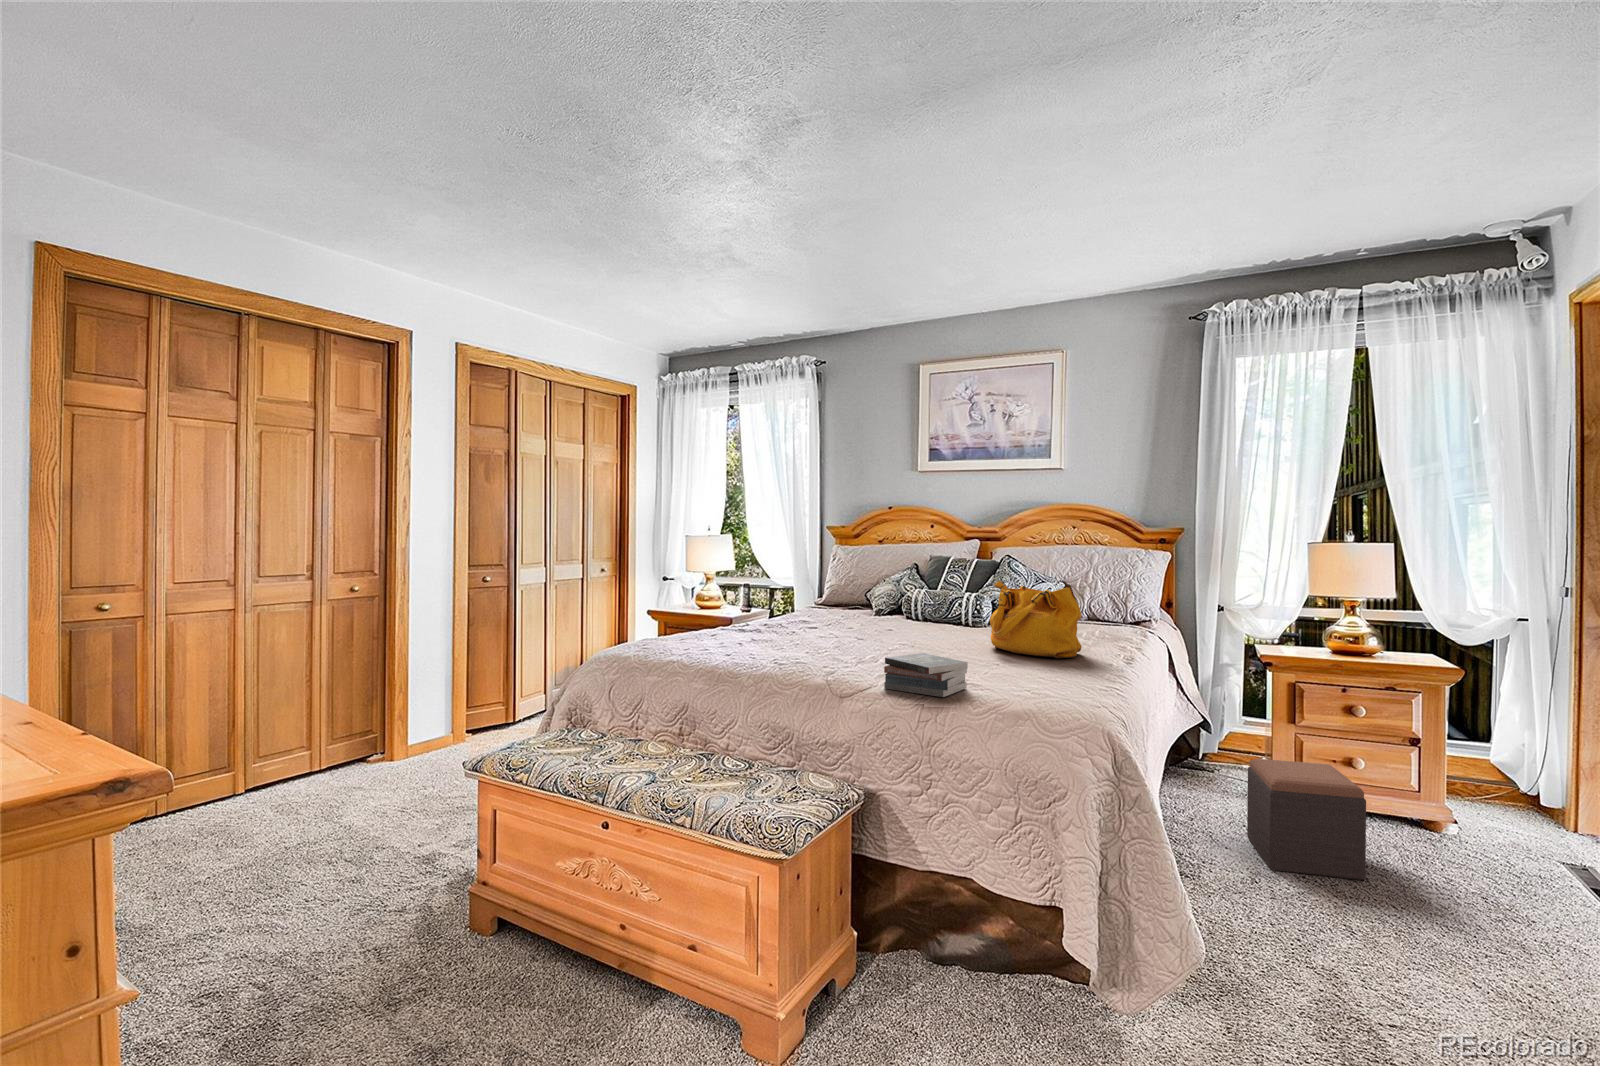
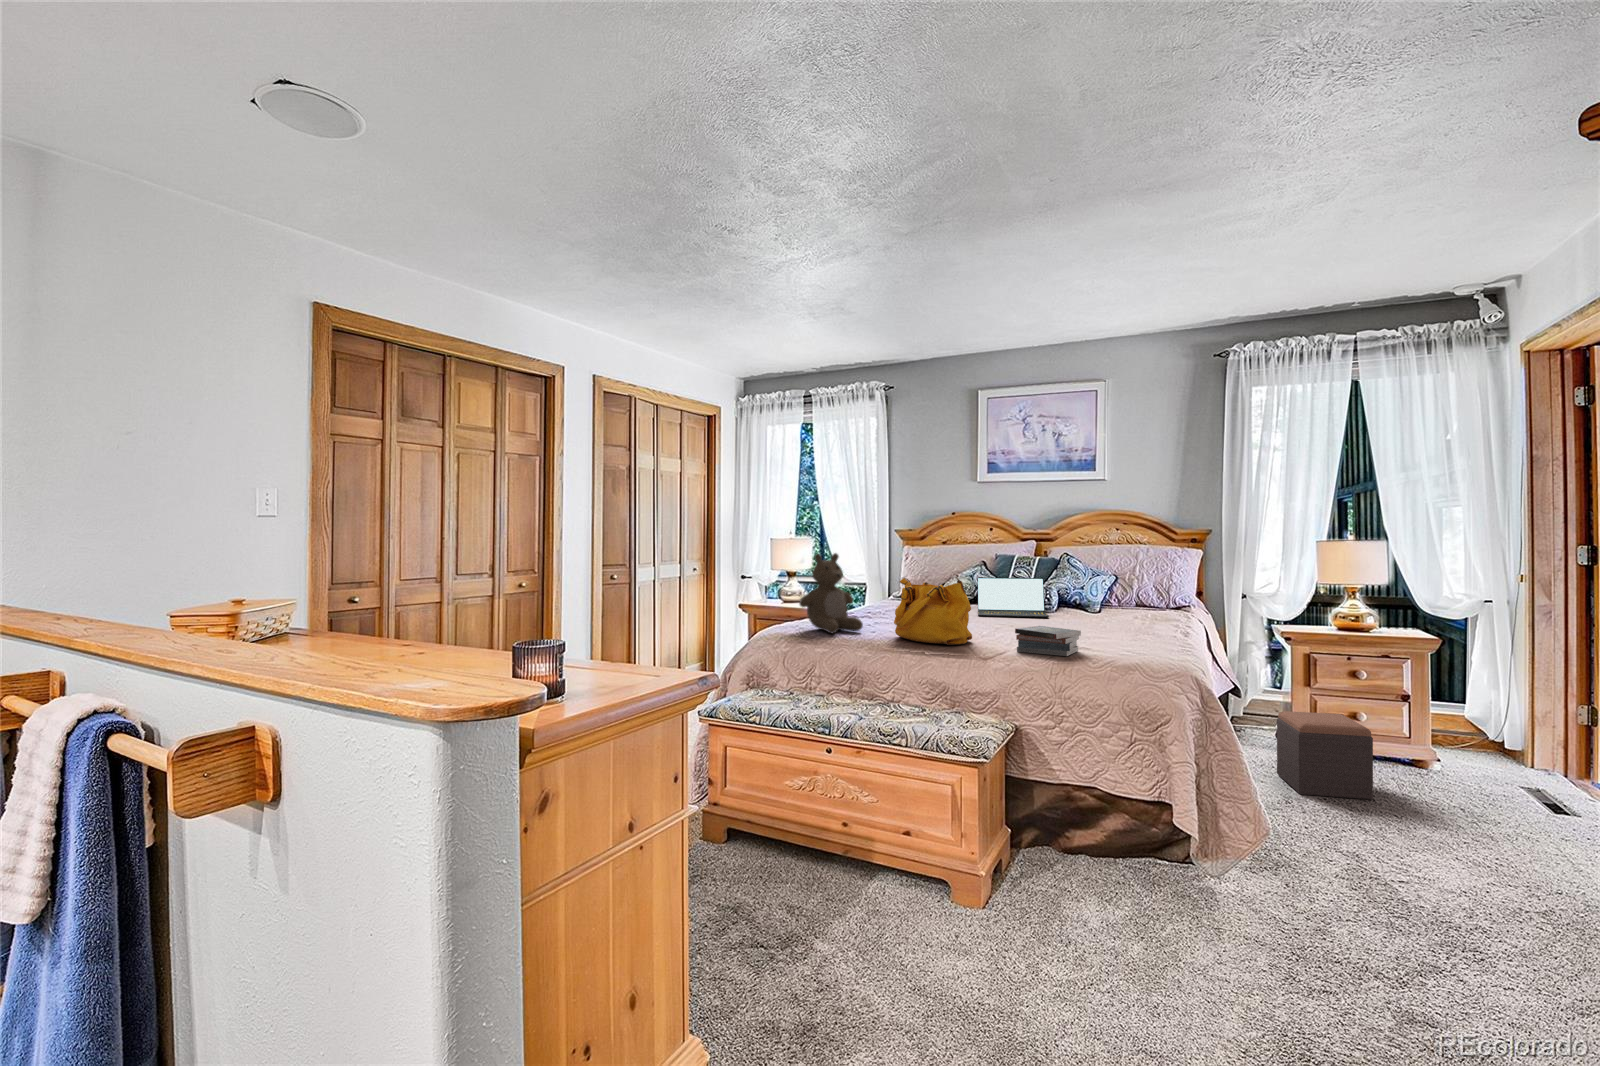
teddy bear: none [639,555,717,657] -> present [799,553,863,633]
handbag: present [990,580,1082,658] -> present [894,577,972,645]
laptop: none [886,584,972,635] -> present [978,577,1049,617]

